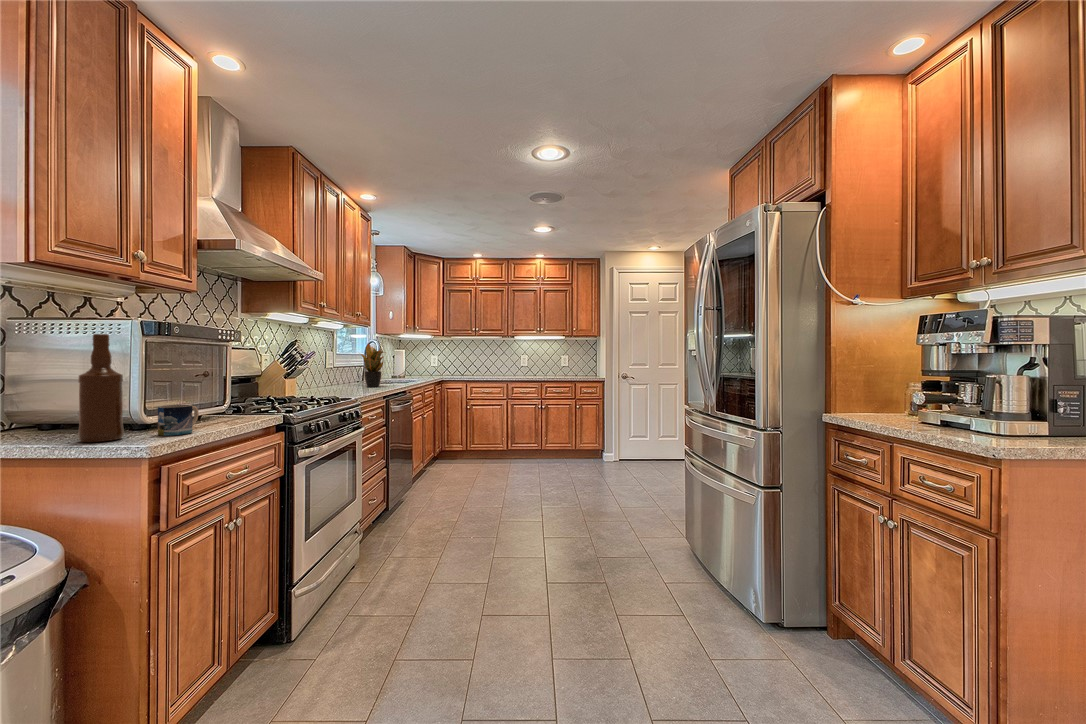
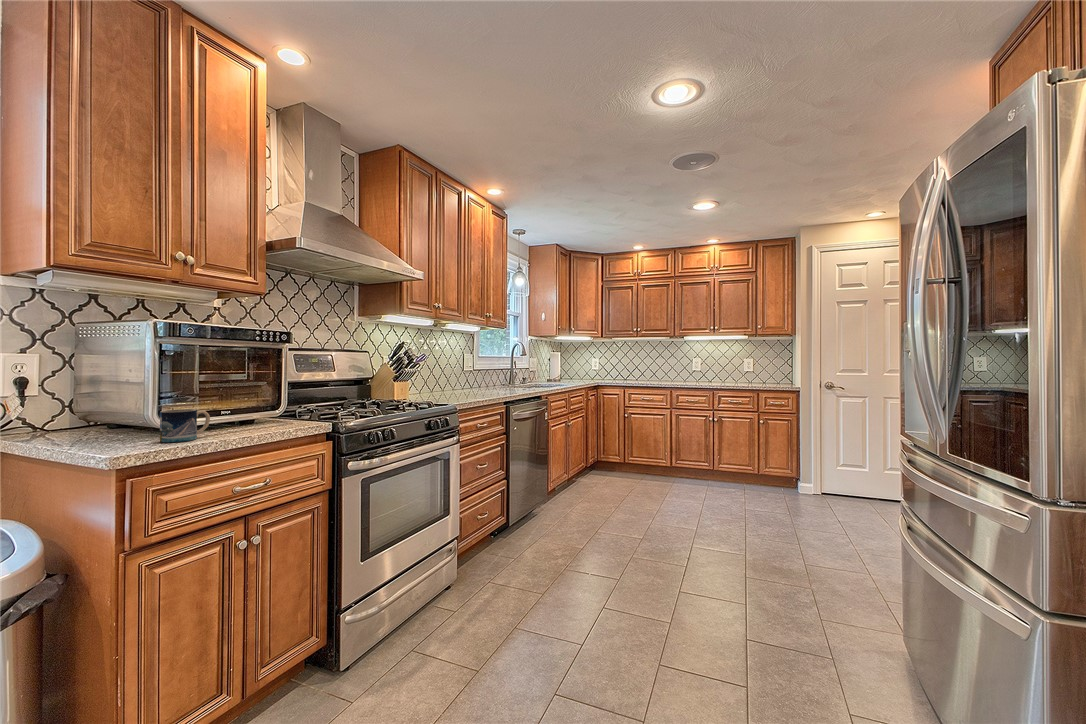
bottle: present [78,334,124,442] -> none [83,335,129,445]
potted plant: present [361,344,383,387] -> none [484,344,516,393]

